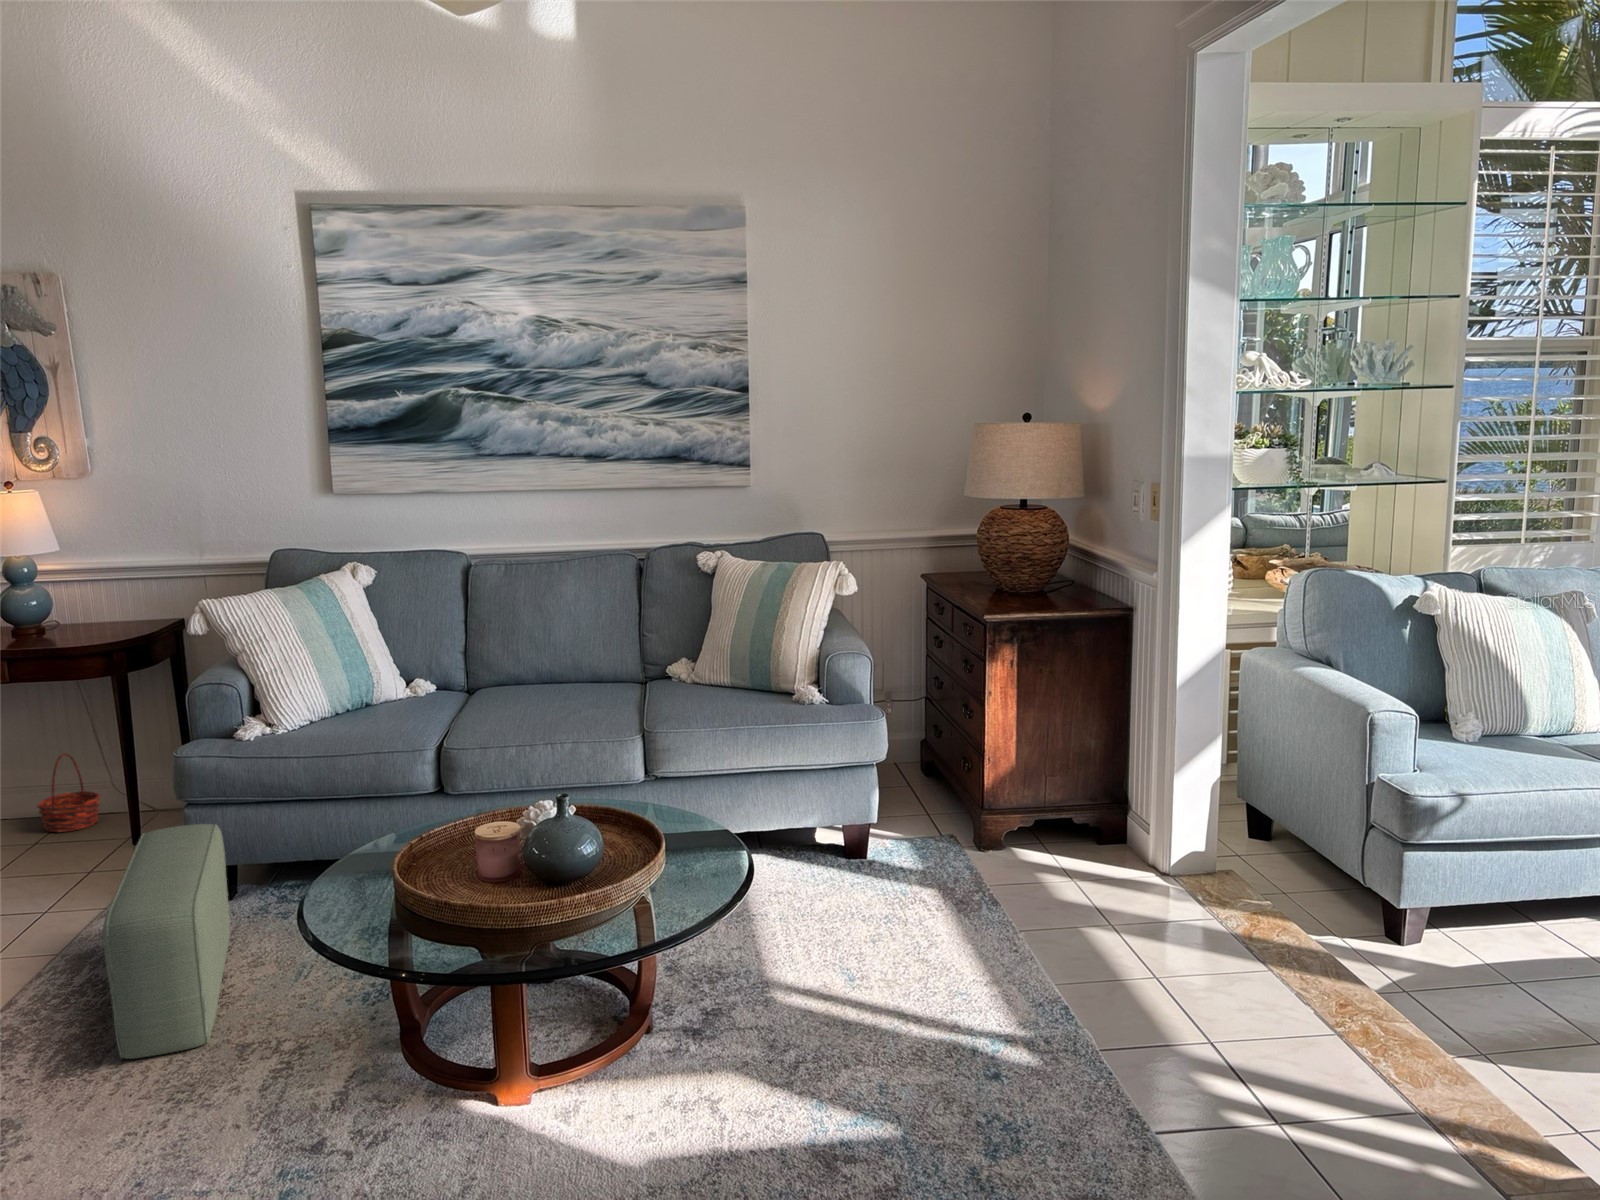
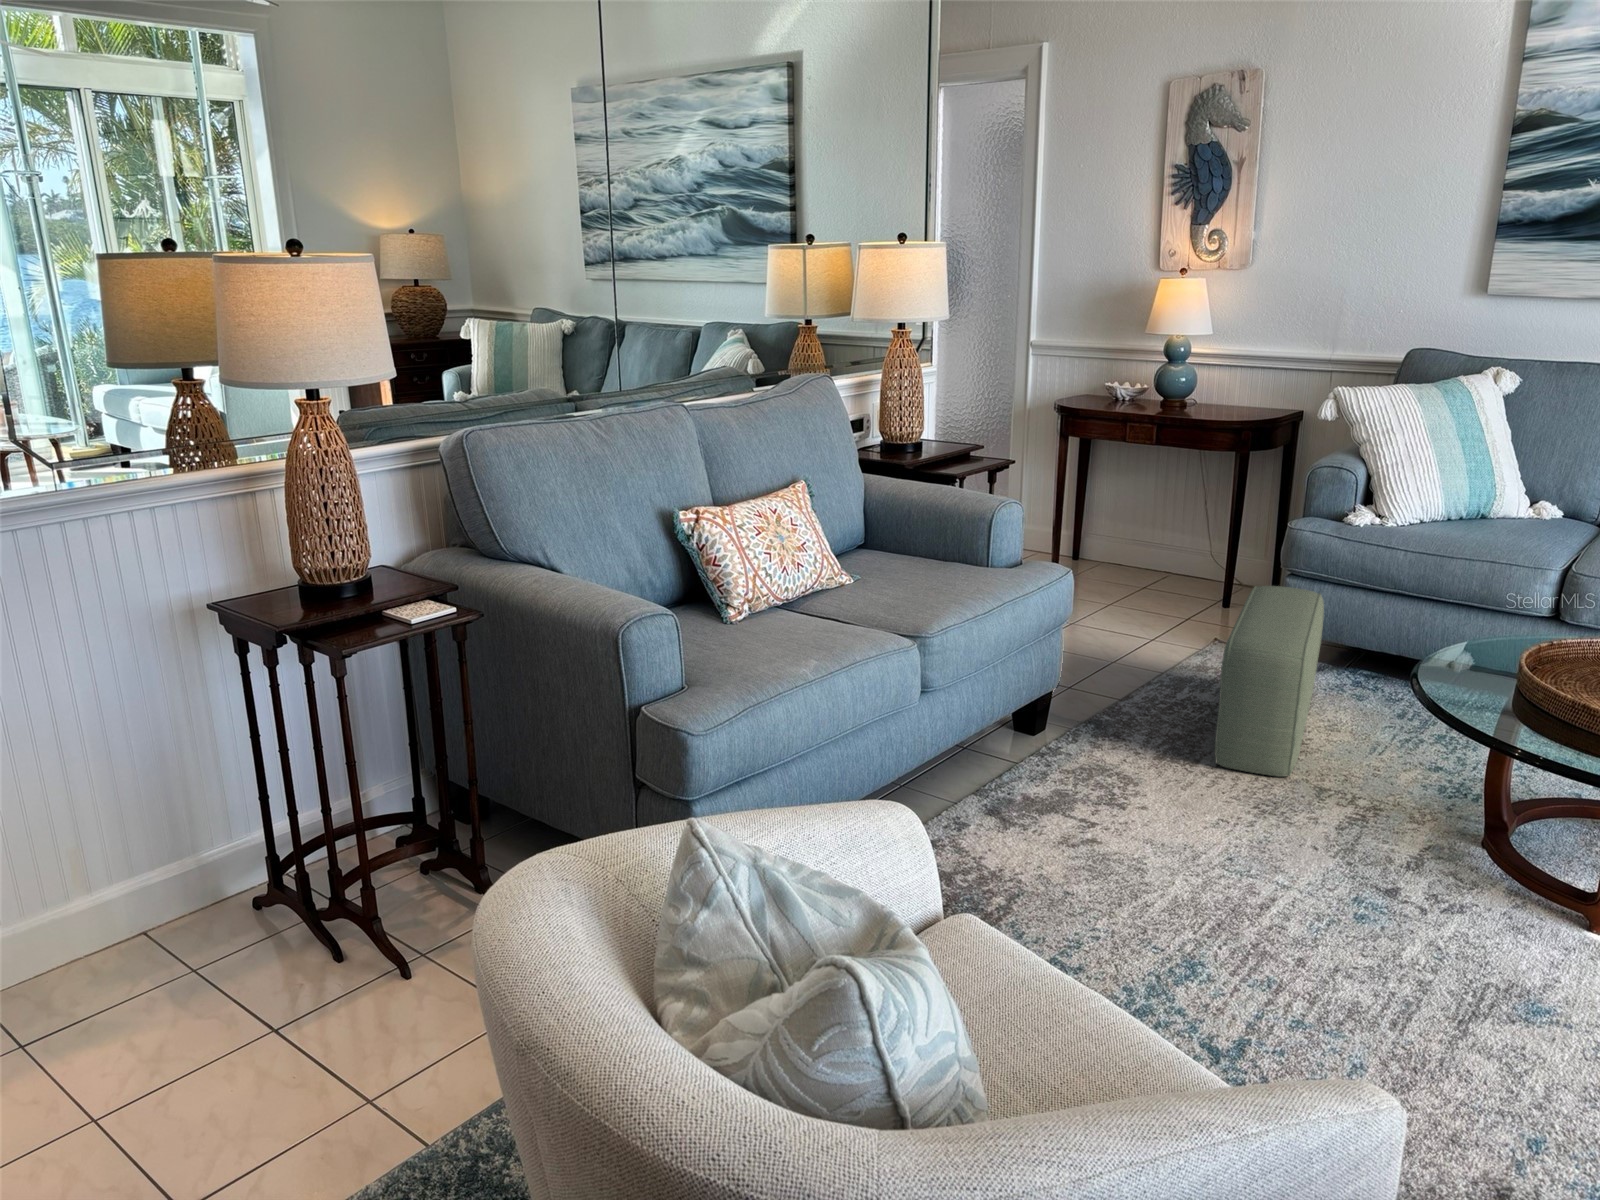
basket: present [37,754,100,832] -> none [1148,517,1199,585]

